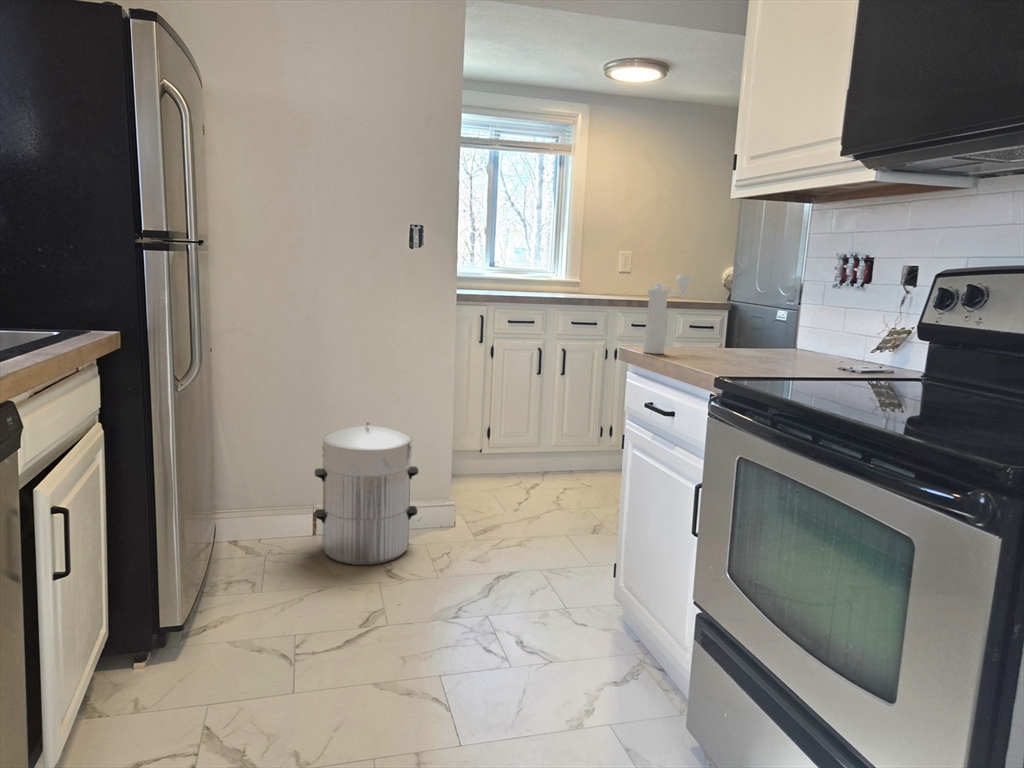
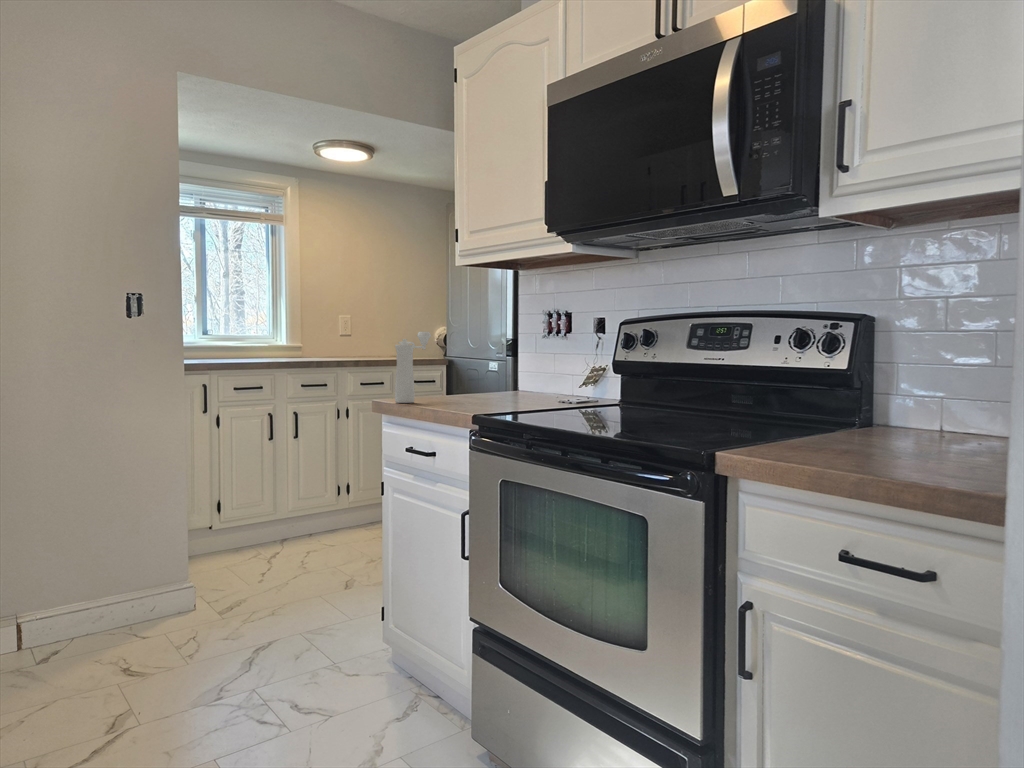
waste bin: present [315,421,418,565] -> none [21,506,155,672]

